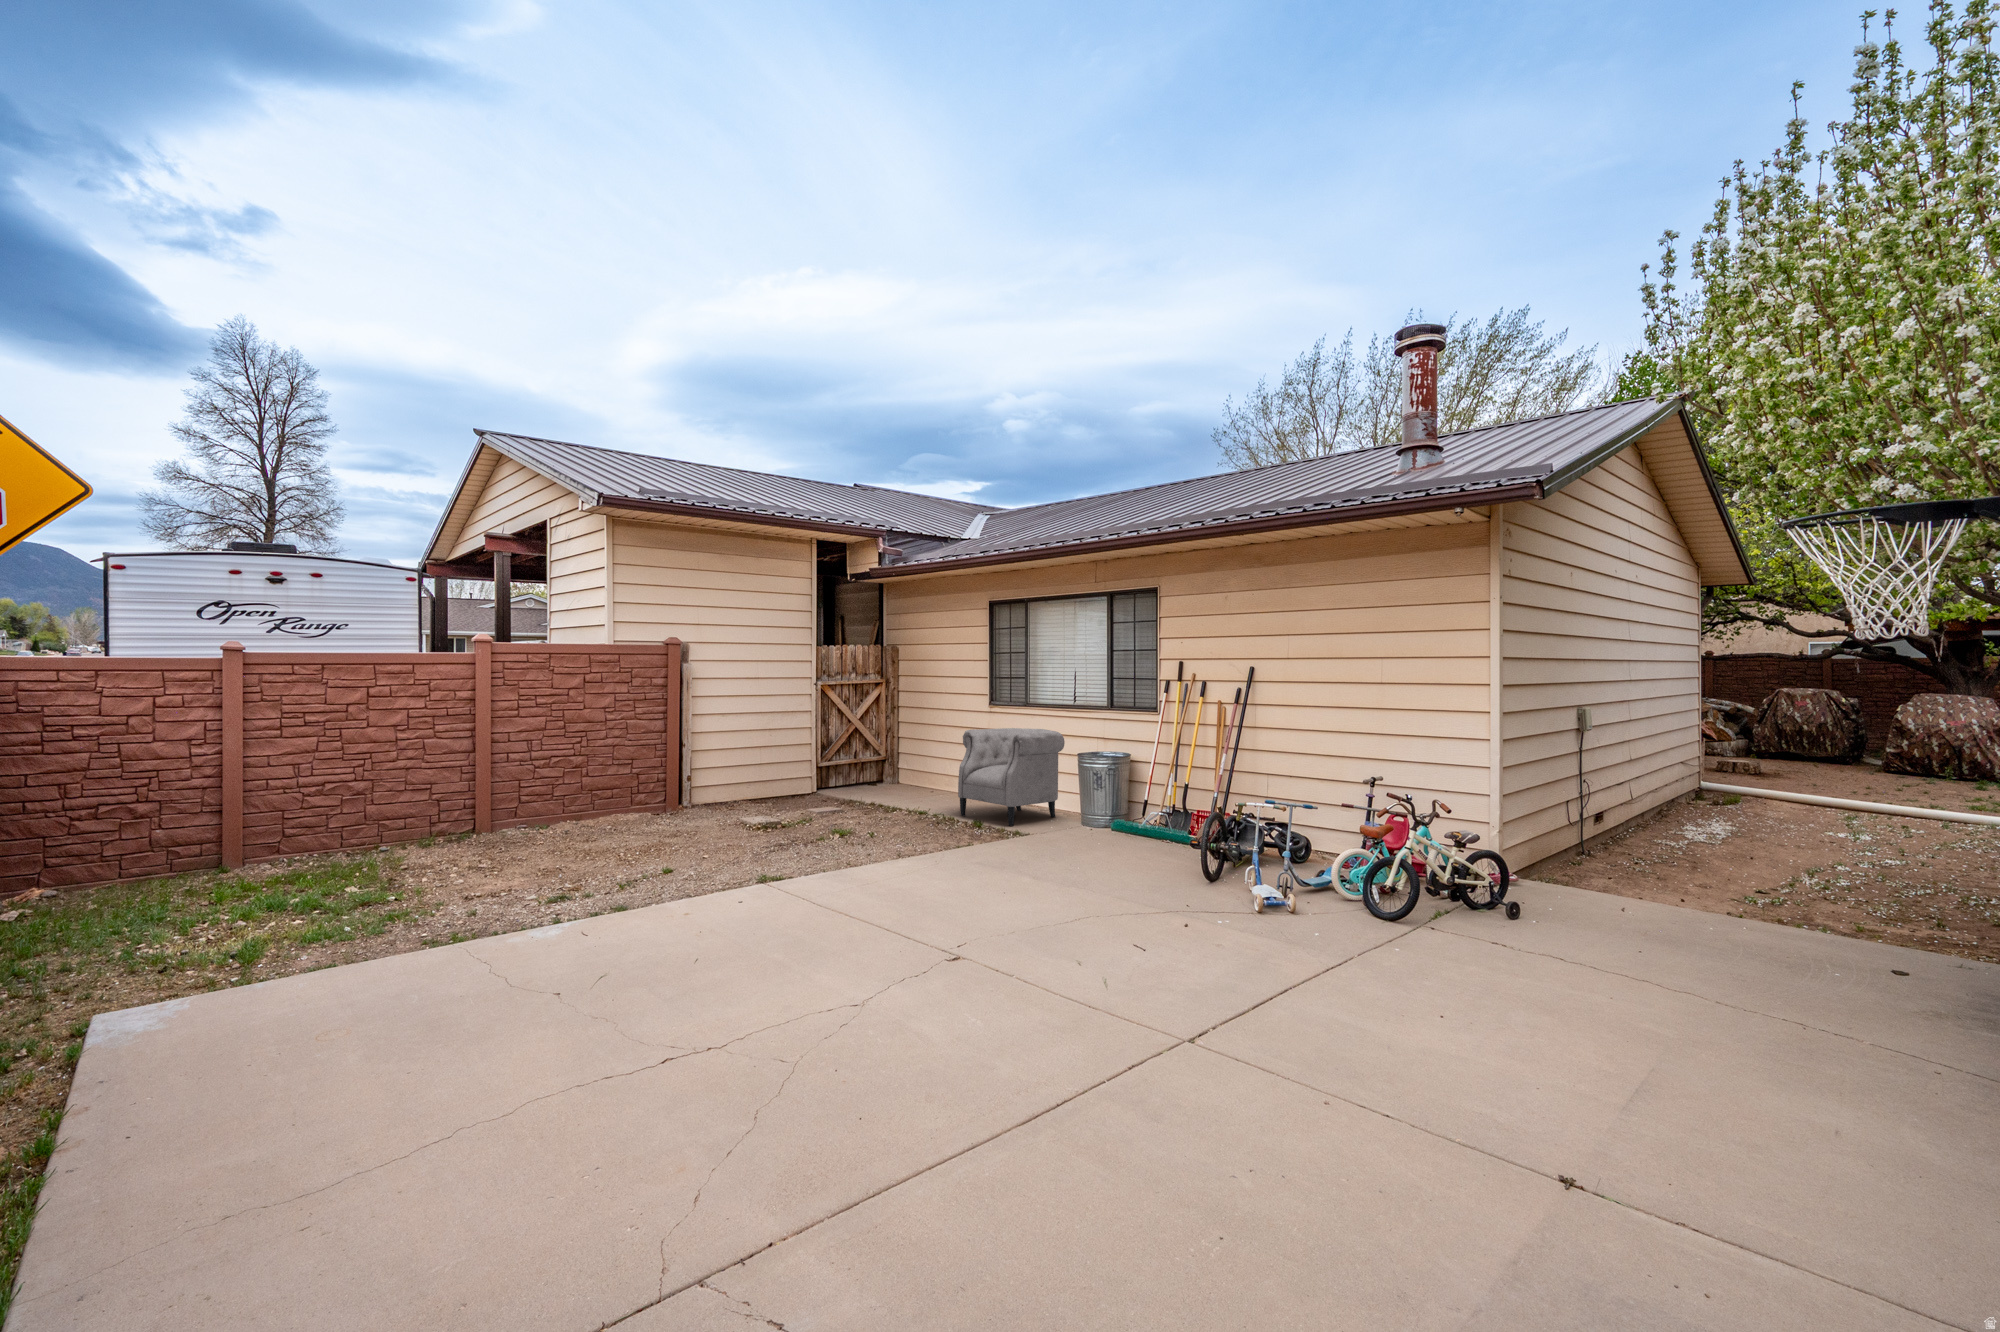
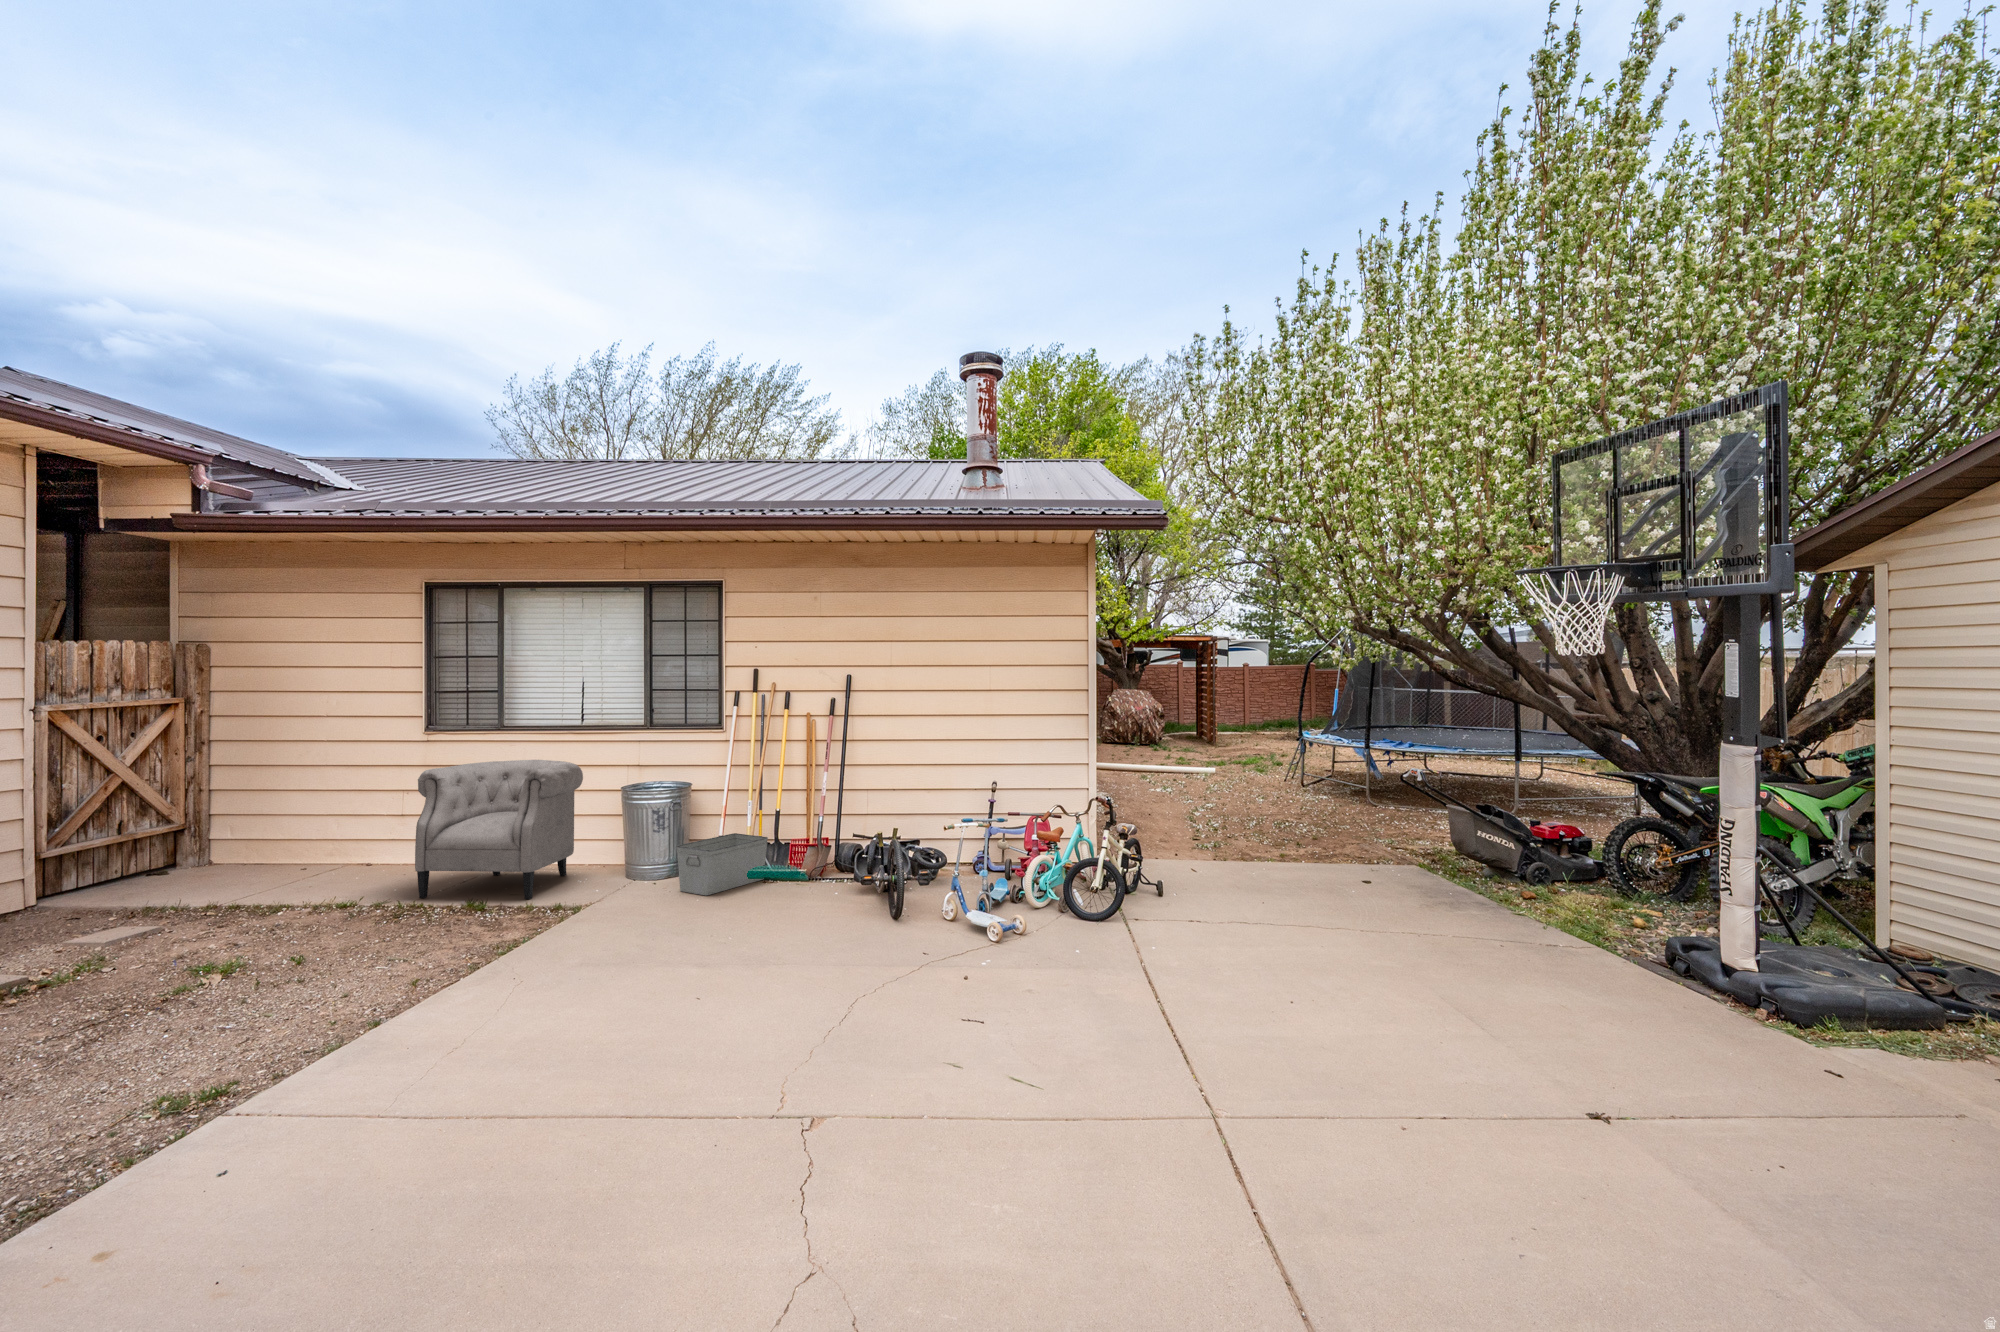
storage bin: none [1101,800,1175,843] -> present [676,833,768,895]

